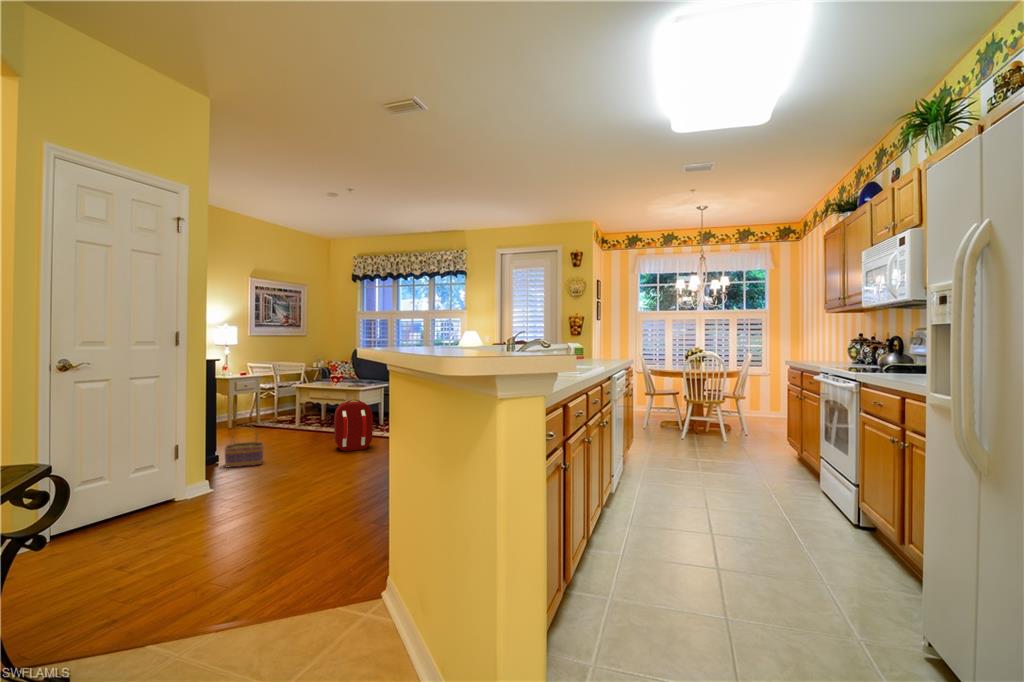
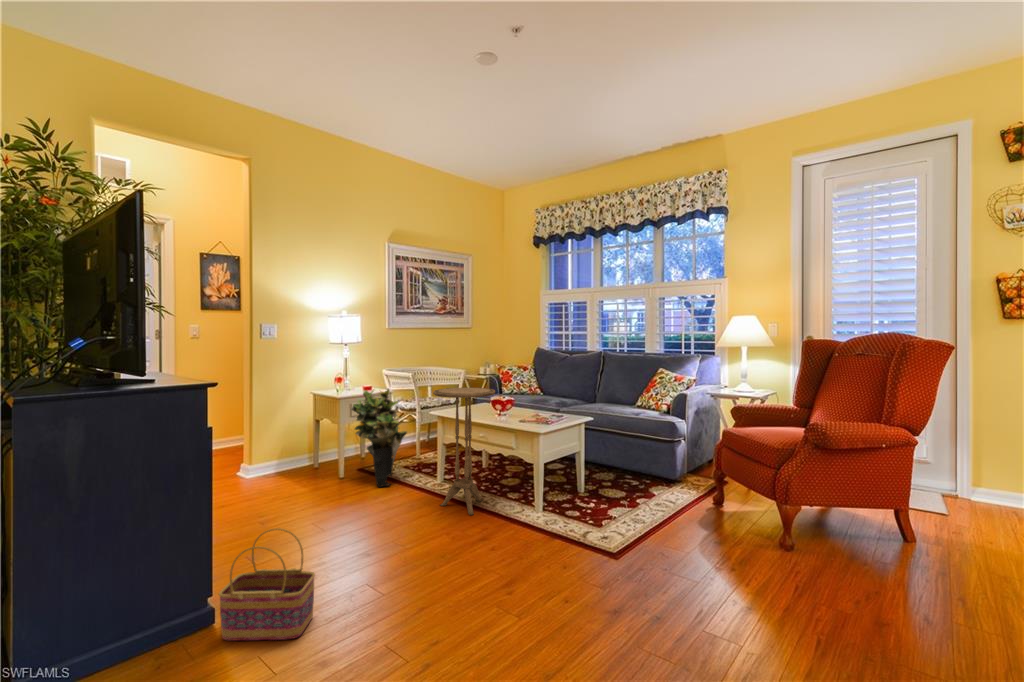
side table: none [300,370,335,435] -> present [433,388,495,515]
potted plant: none [239,373,277,430] -> present [351,389,407,487]
backpack: present [334,400,373,451] -> none [474,474,563,597]

